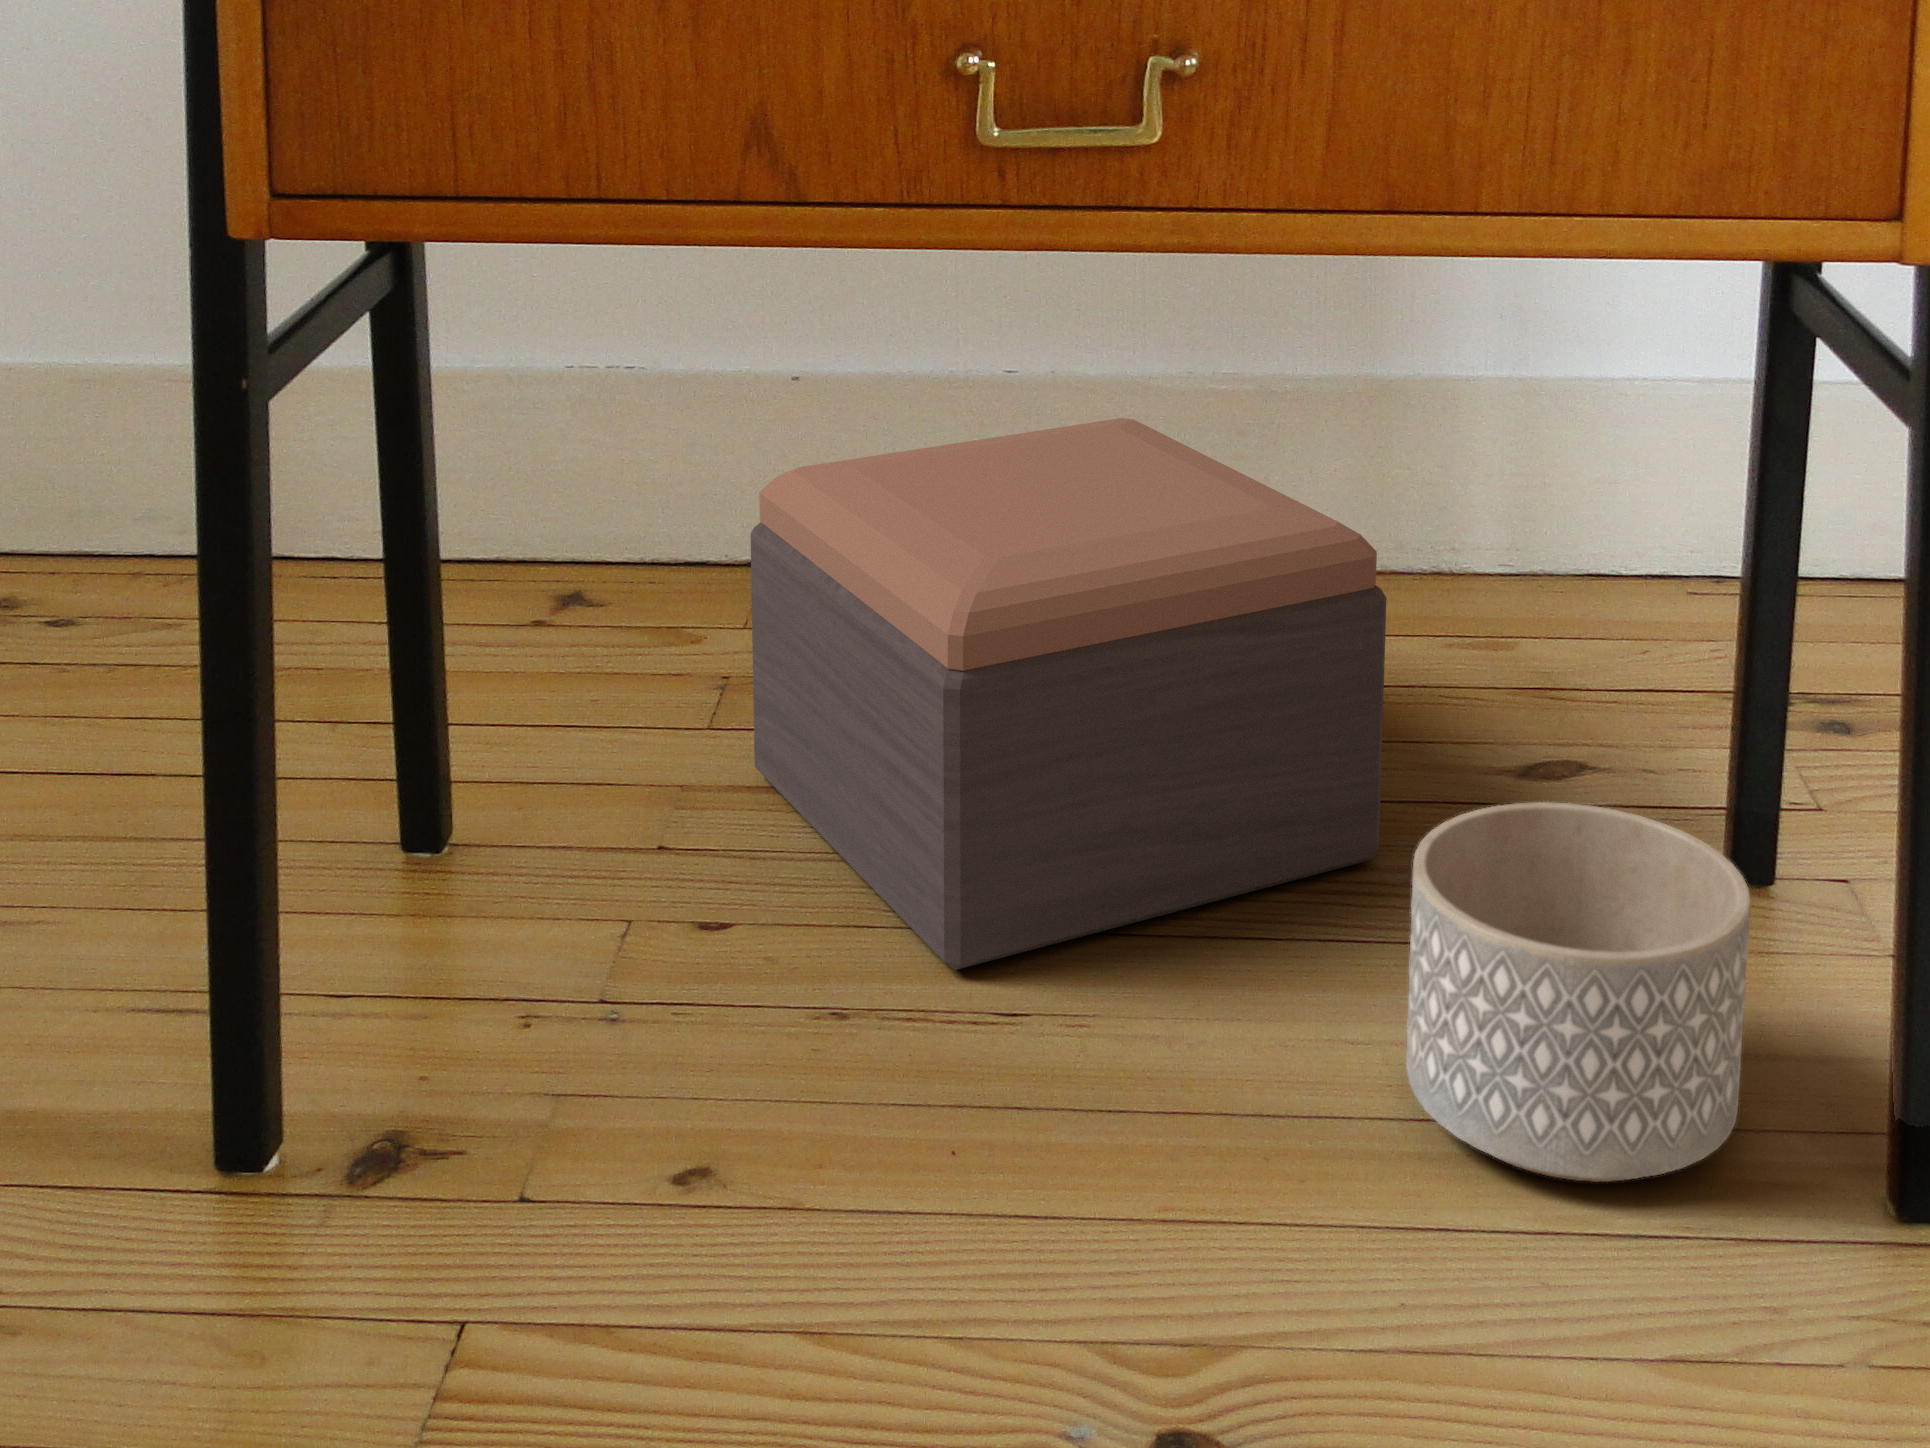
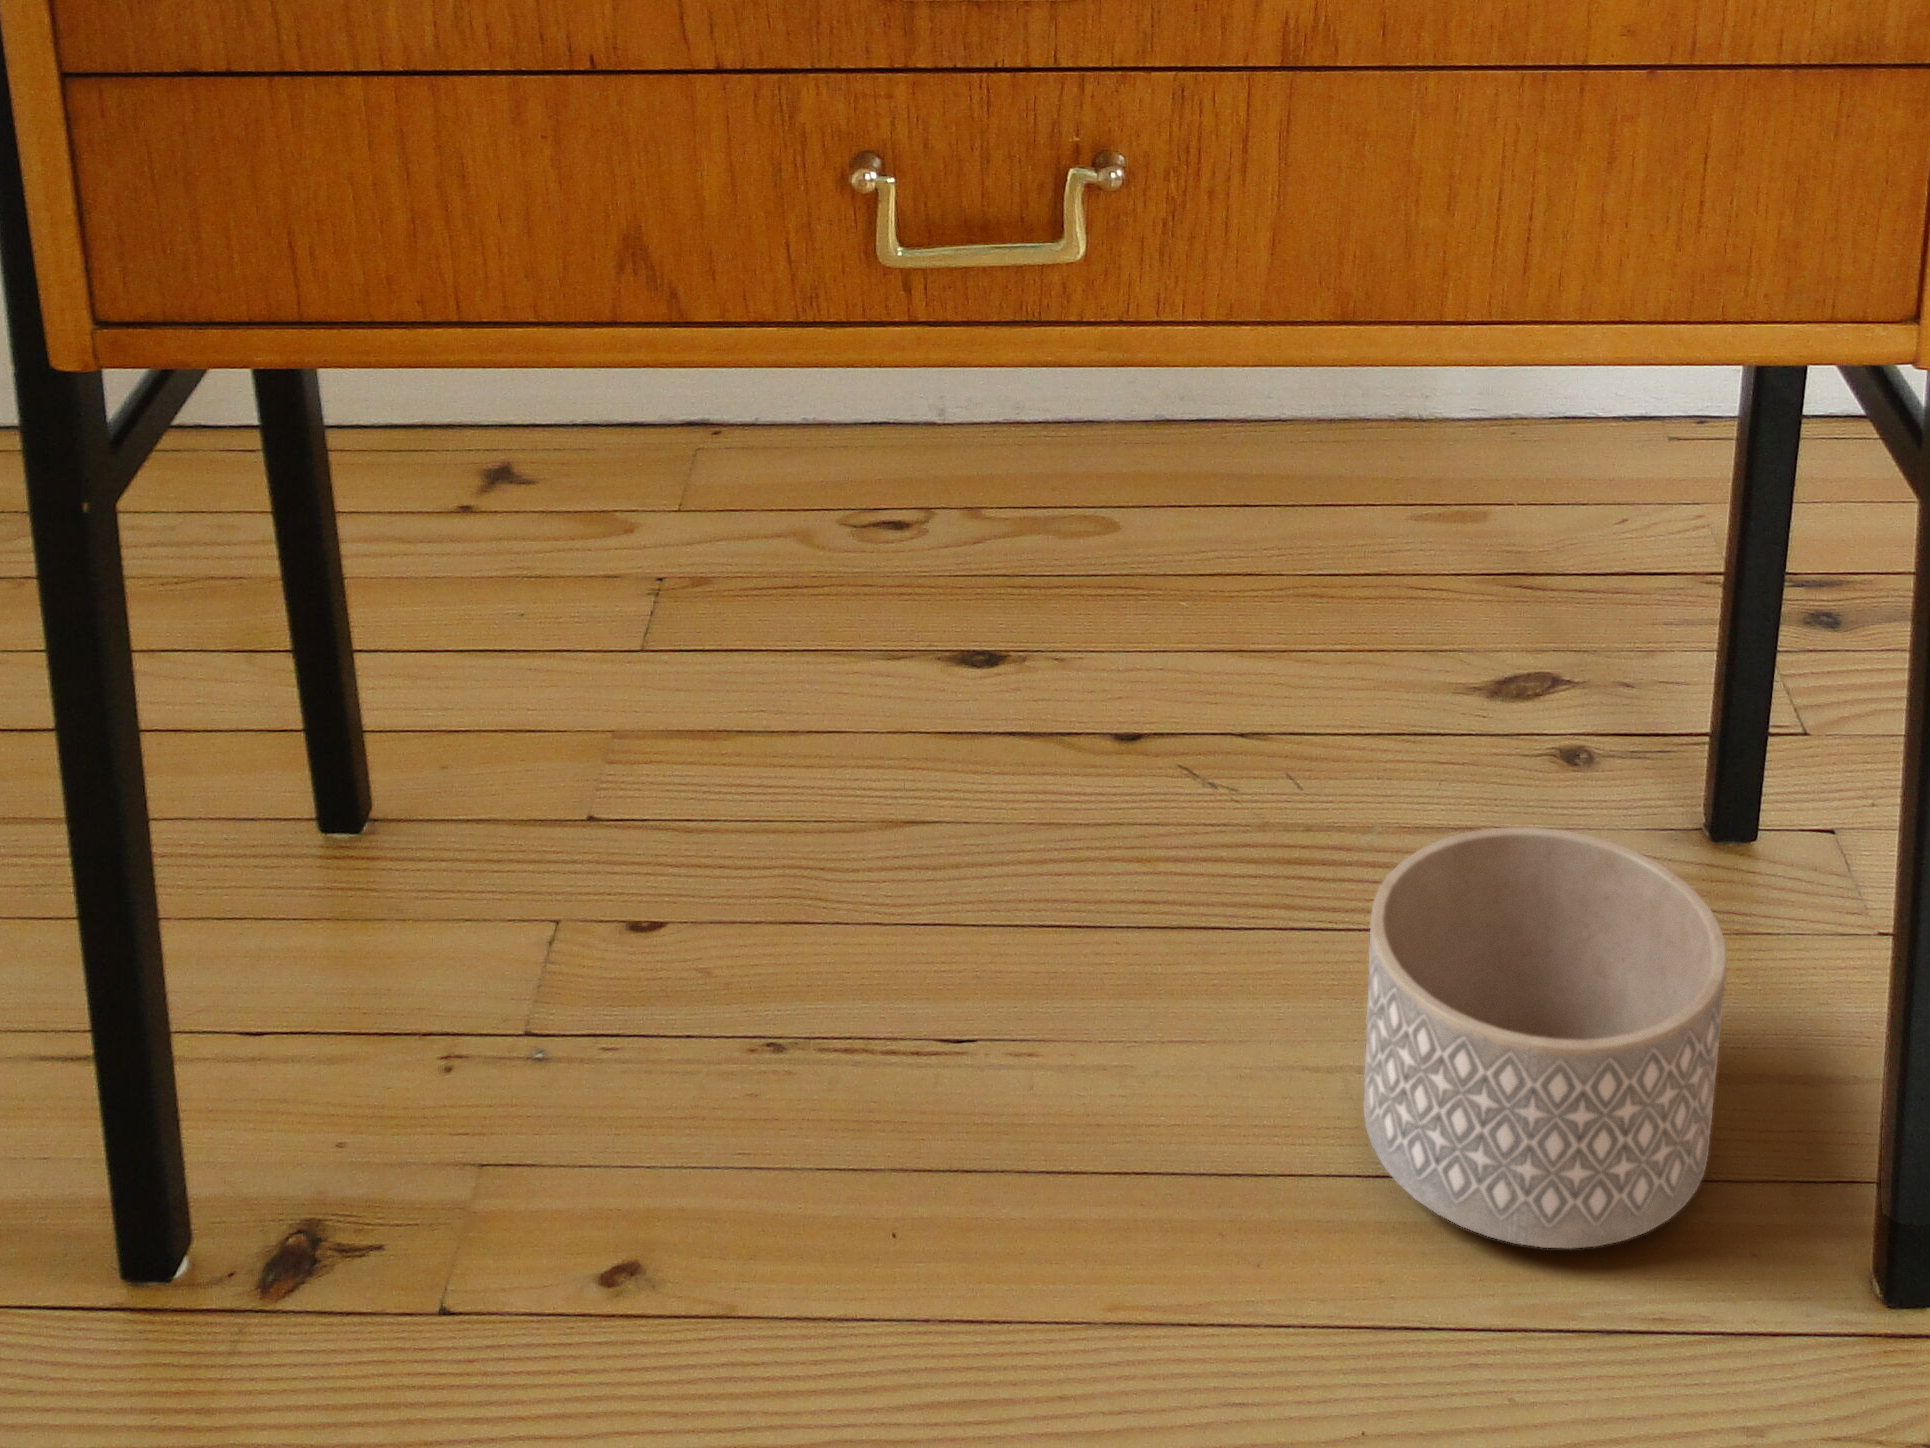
footstool: present [750,418,1387,970] -> none [647,324,1345,988]

